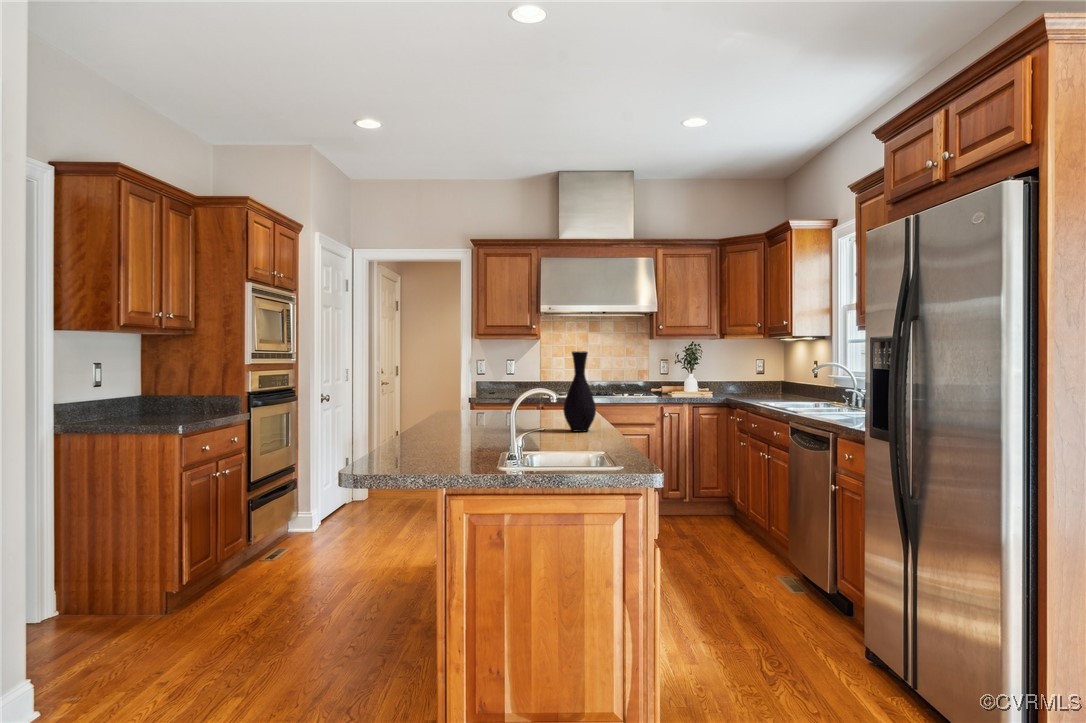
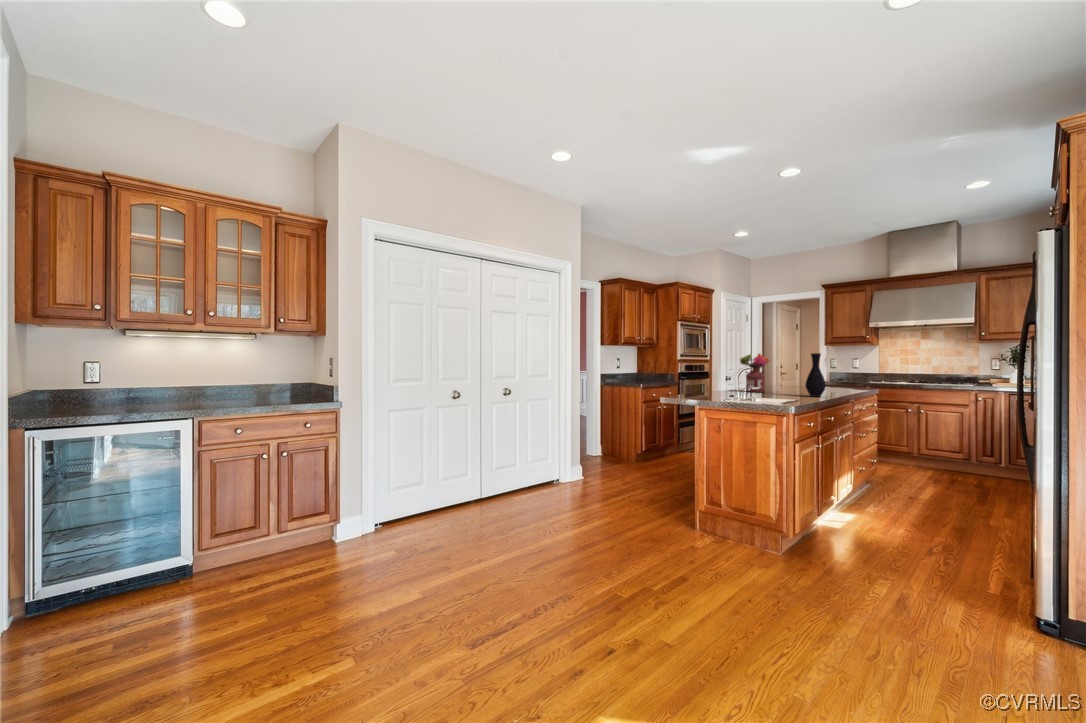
flower arrangement: none [435,350,488,430] -> present [740,354,769,392]

